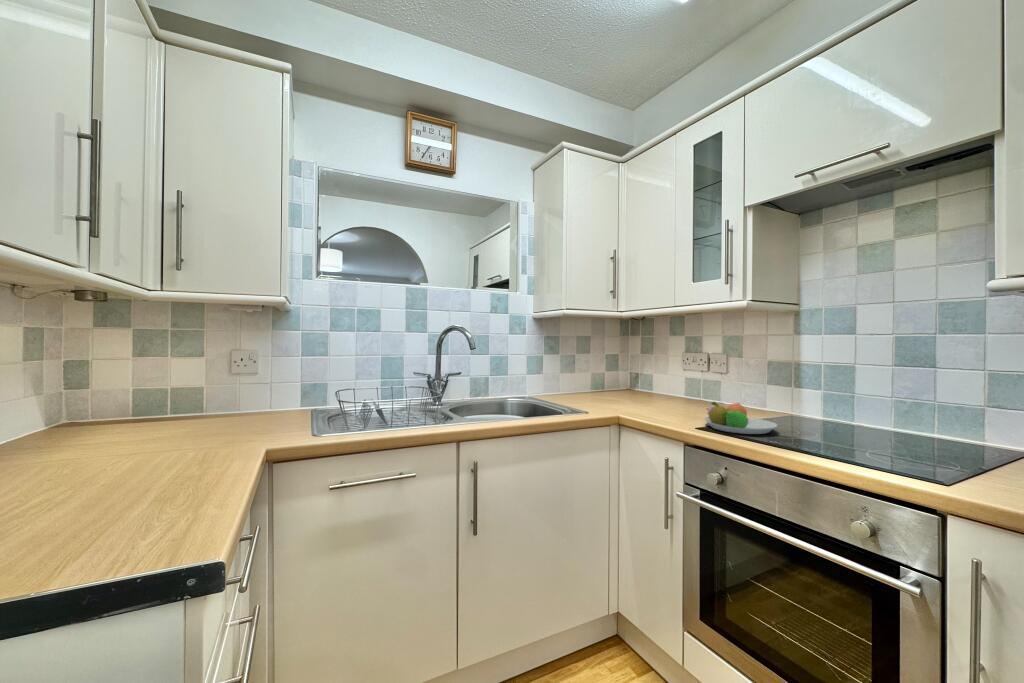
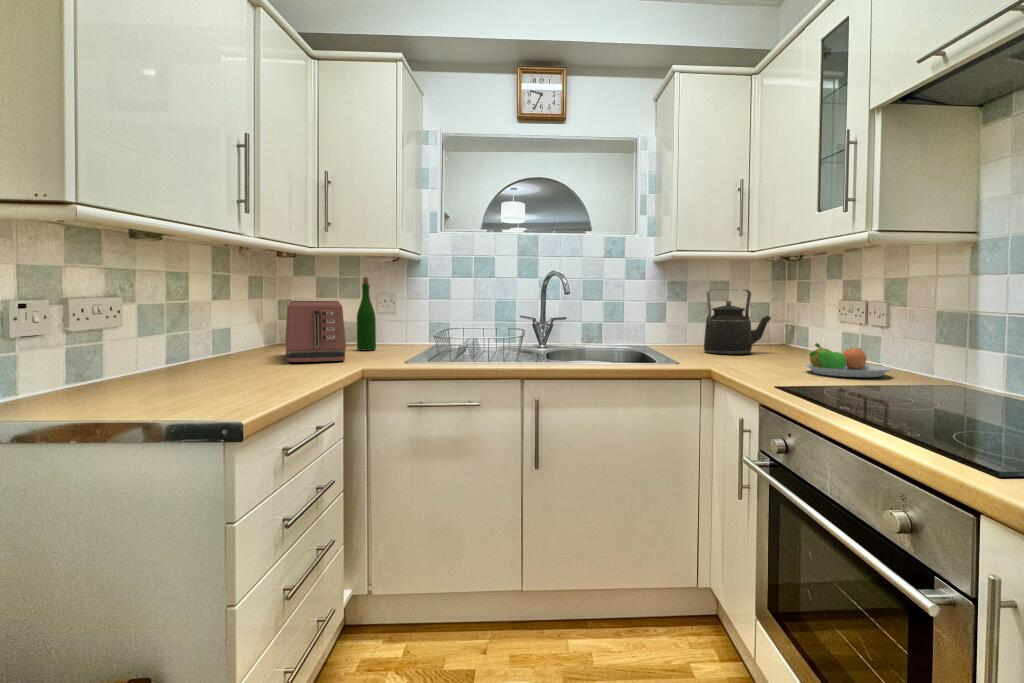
wine bottle: none [205,333,234,429] -> present [357,277,376,350]
kettle: none [582,345,632,404] -> present [704,289,771,354]
toaster: none [84,370,206,479] -> present [285,301,346,362]

